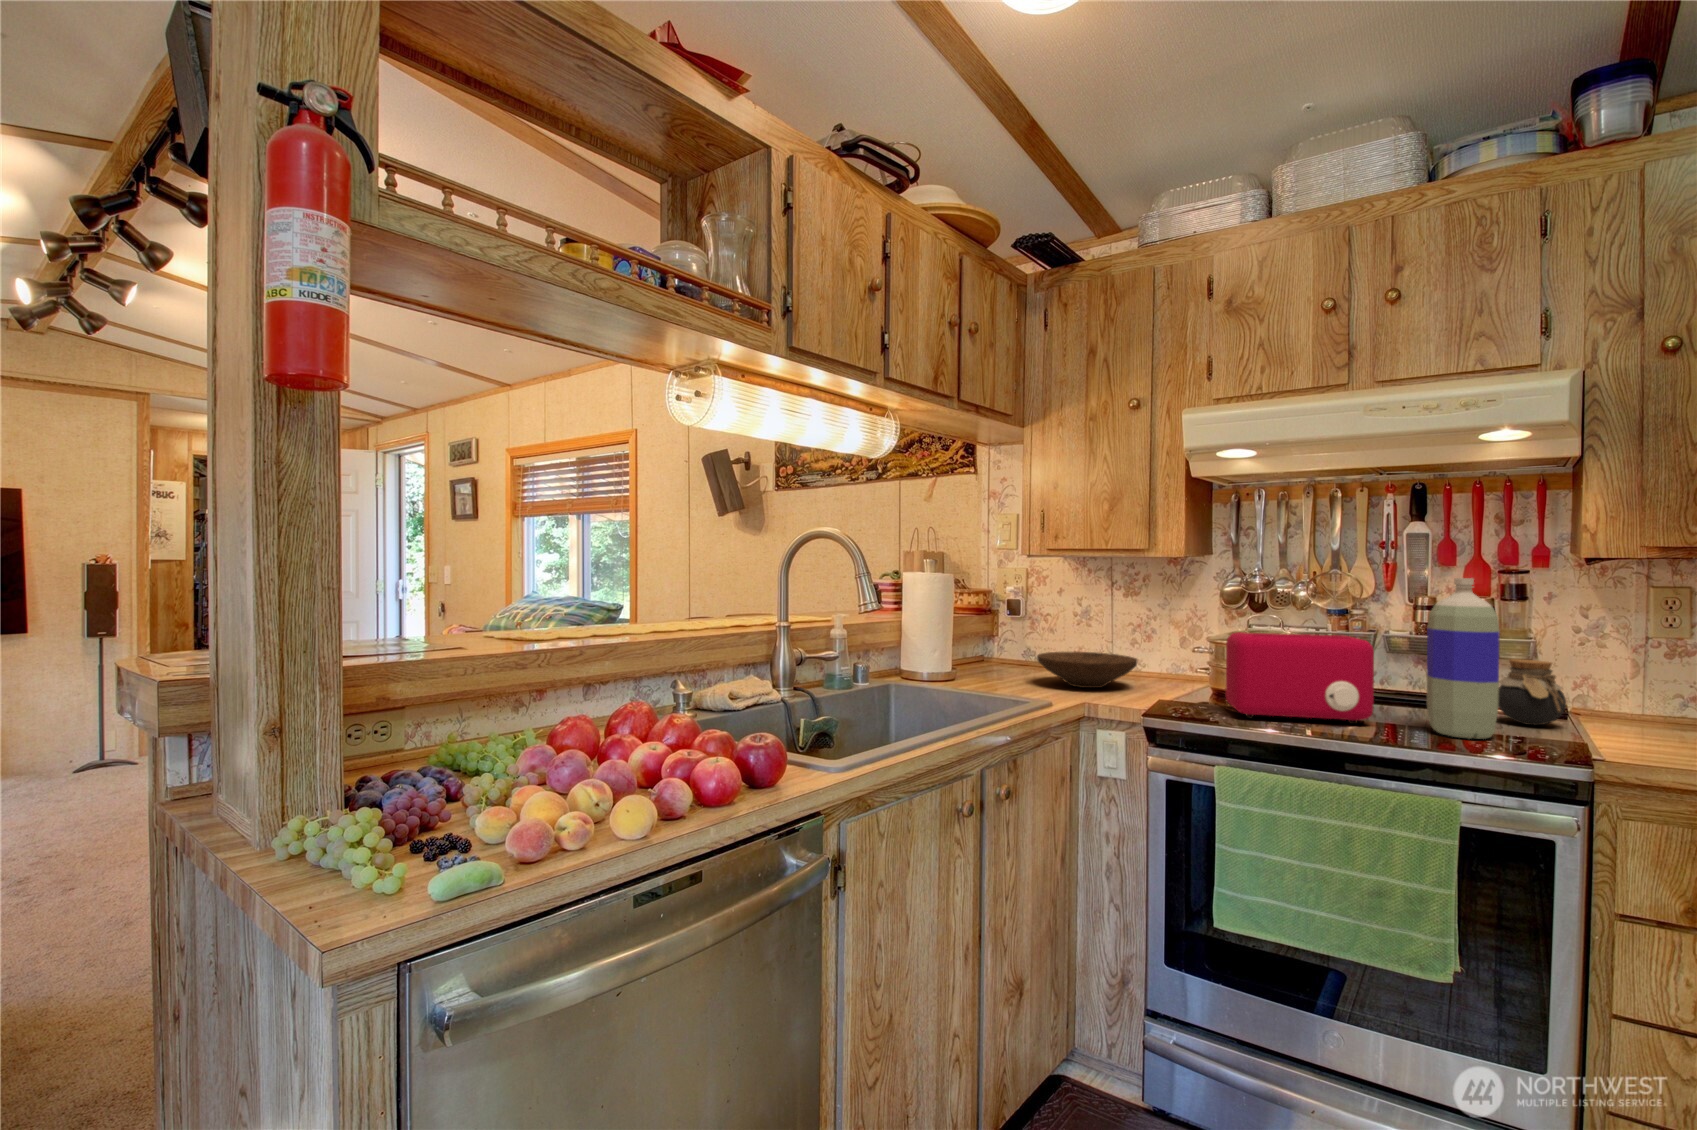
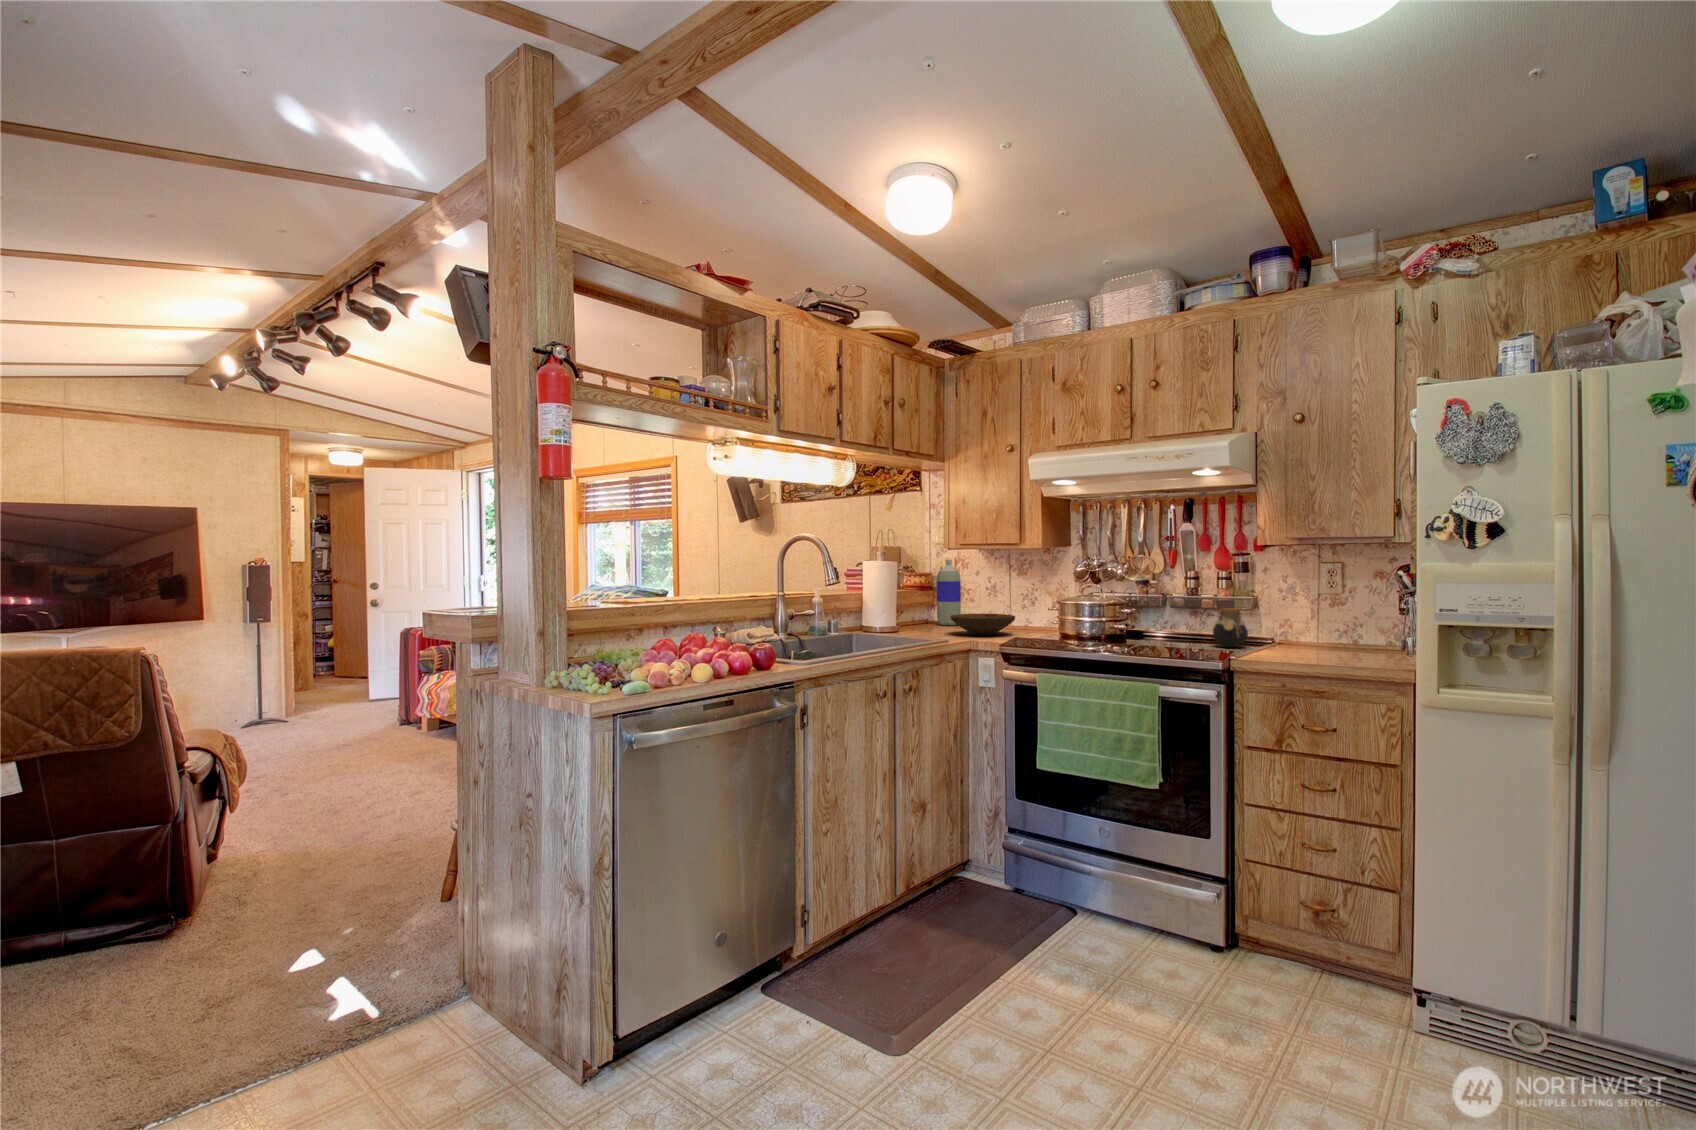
bottle: present [1427,578,1500,739] -> present [937,560,961,626]
toaster: present [1226,632,1374,724] -> none [1053,595,1132,648]

